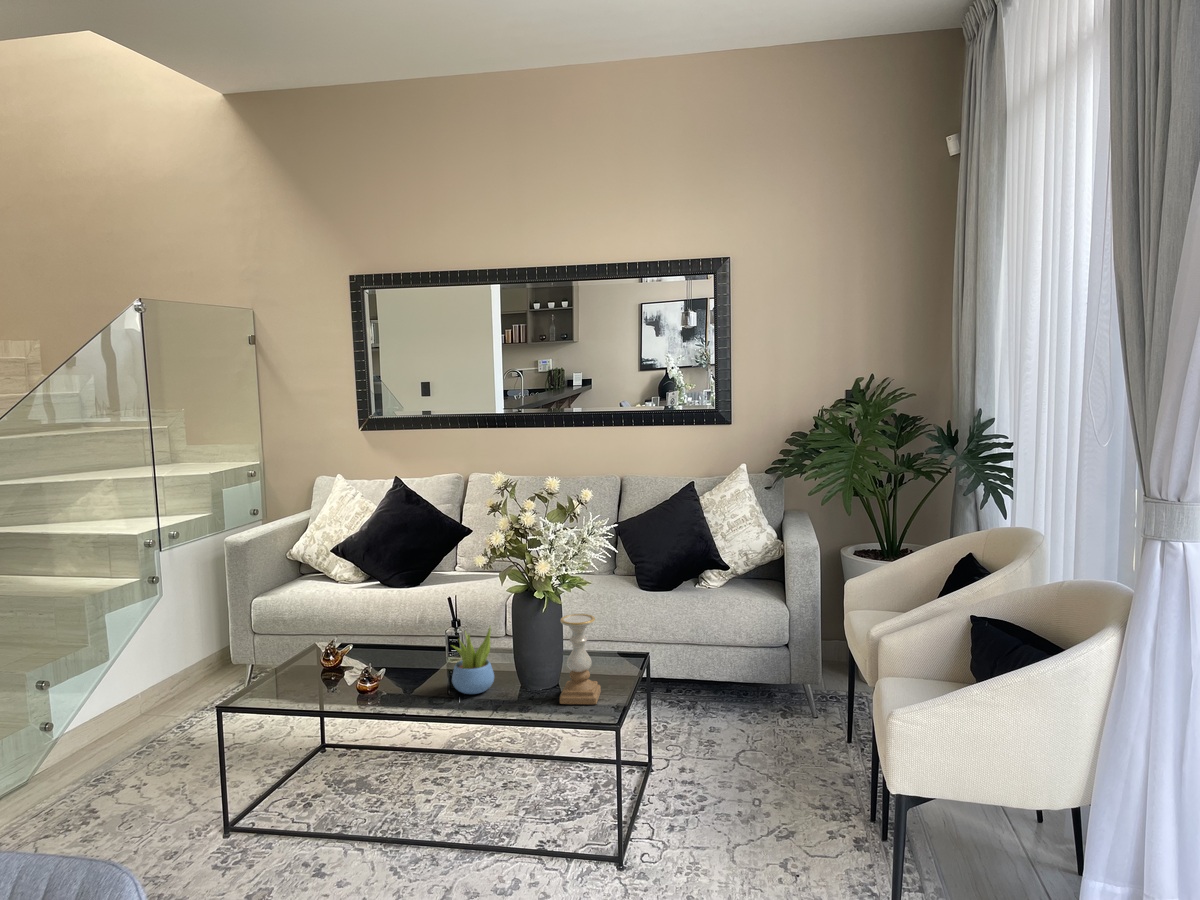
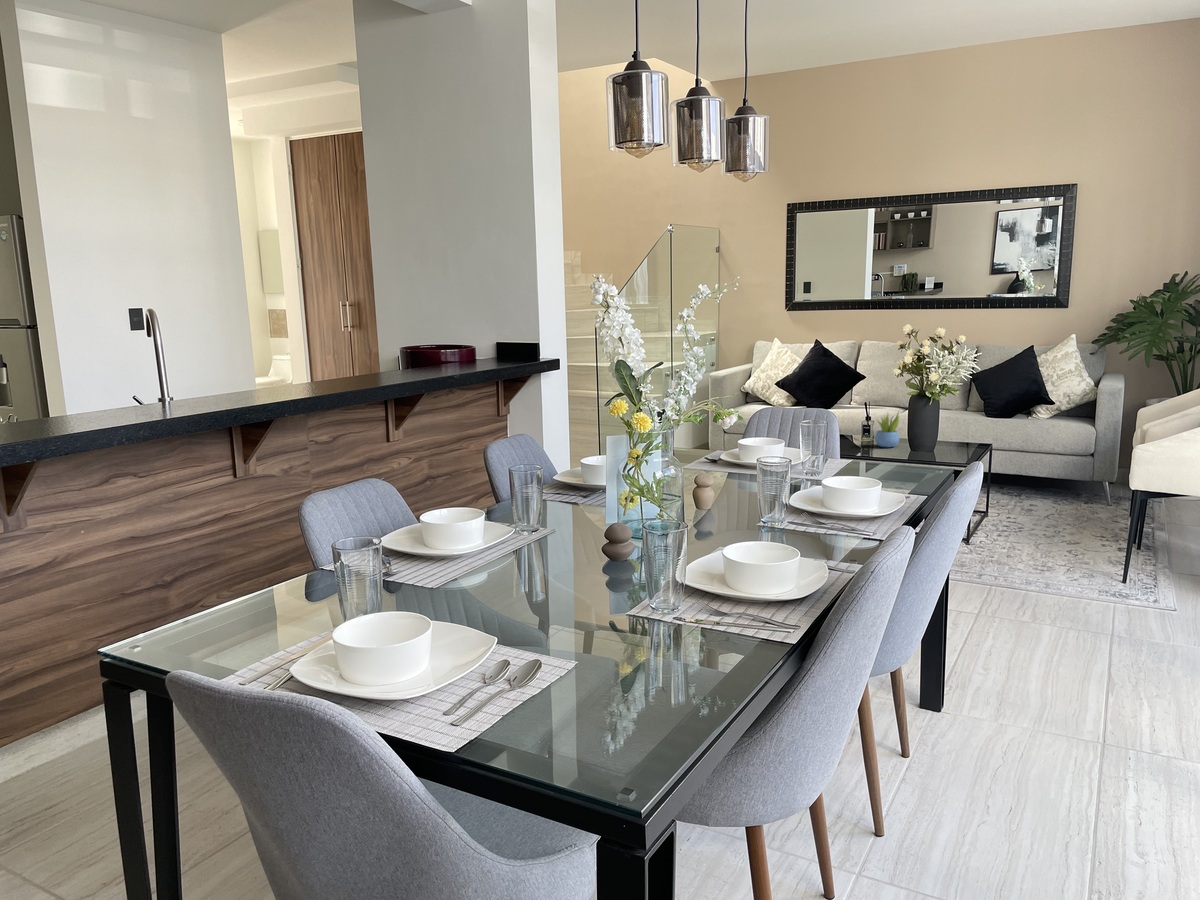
candle holder: present [560,614,601,705] -> none [940,404,965,453]

